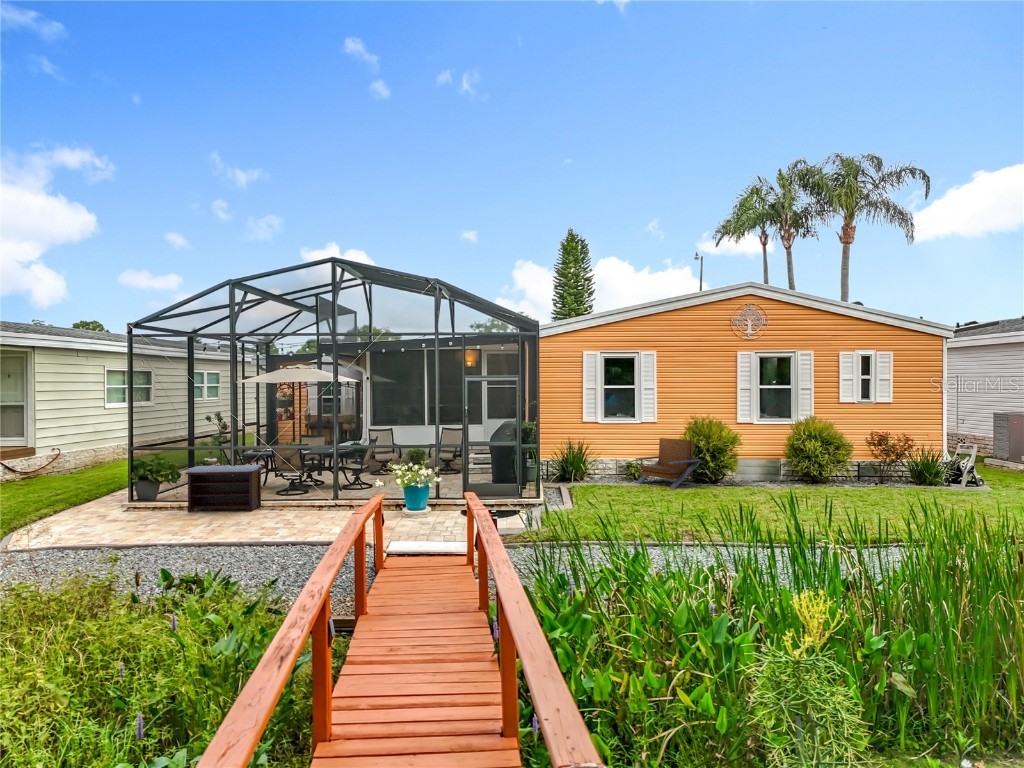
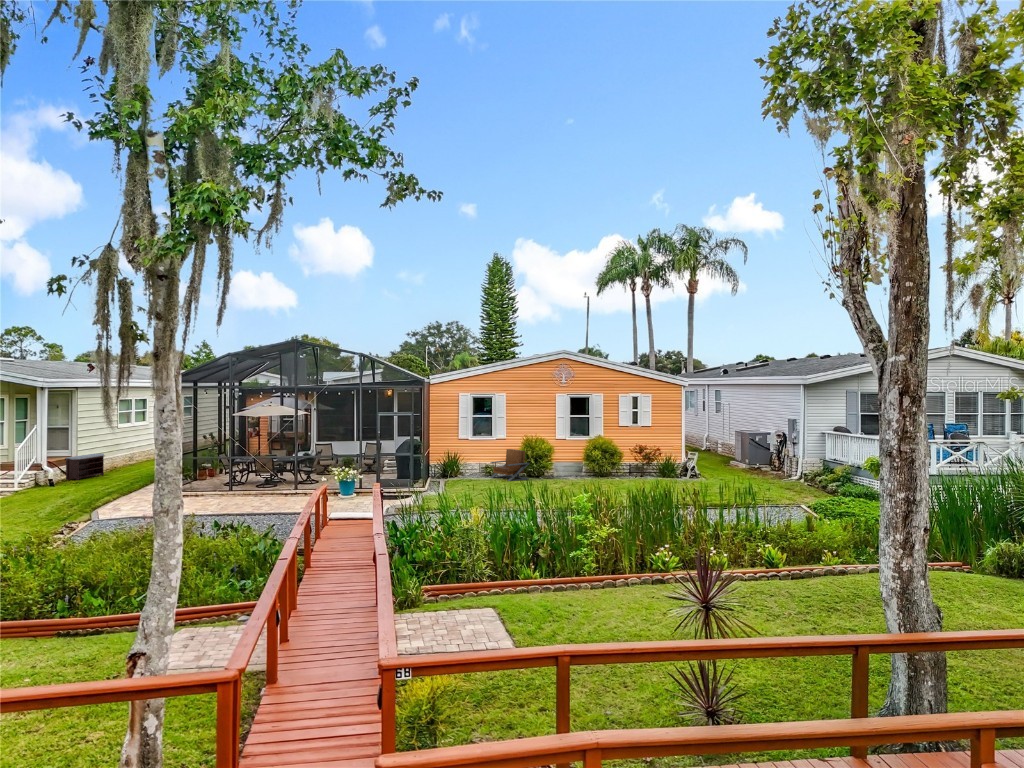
bench: present [185,465,263,512] -> present [65,454,104,480]

